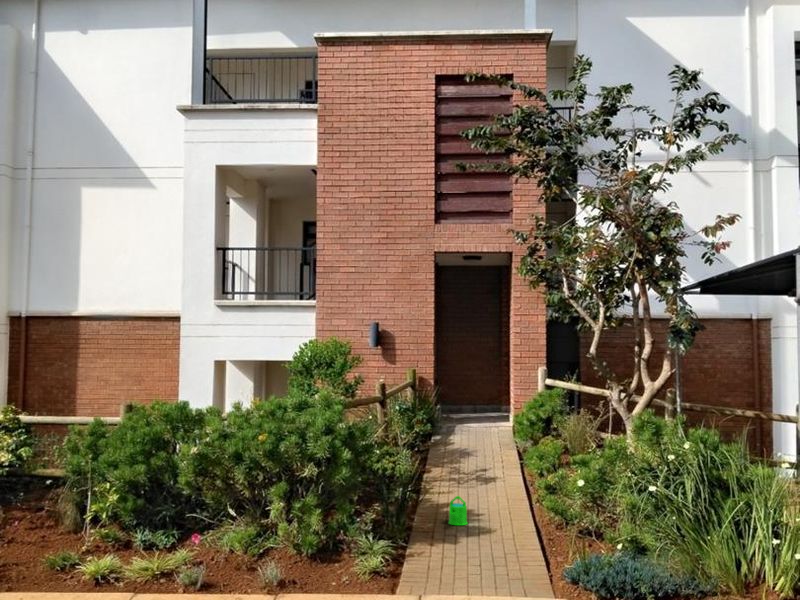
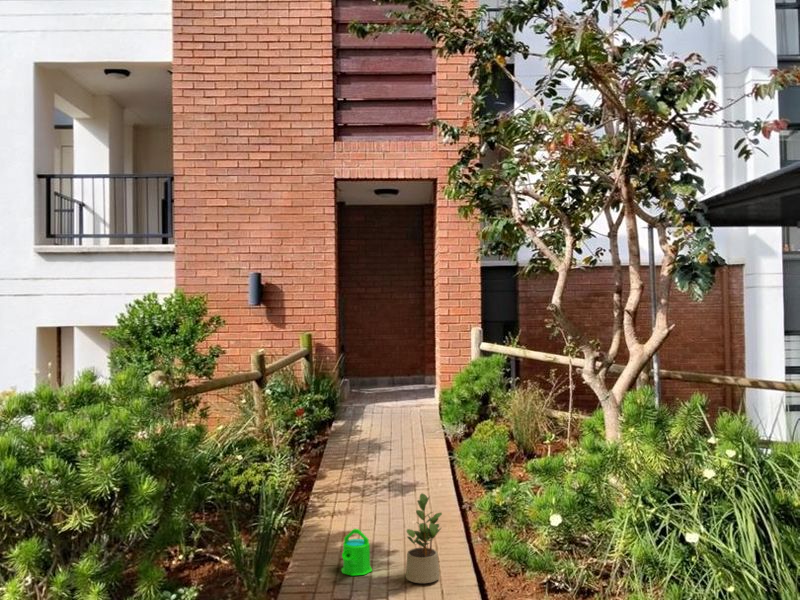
potted plant: none [490,473,514,531] -> present [406,494,442,583]

